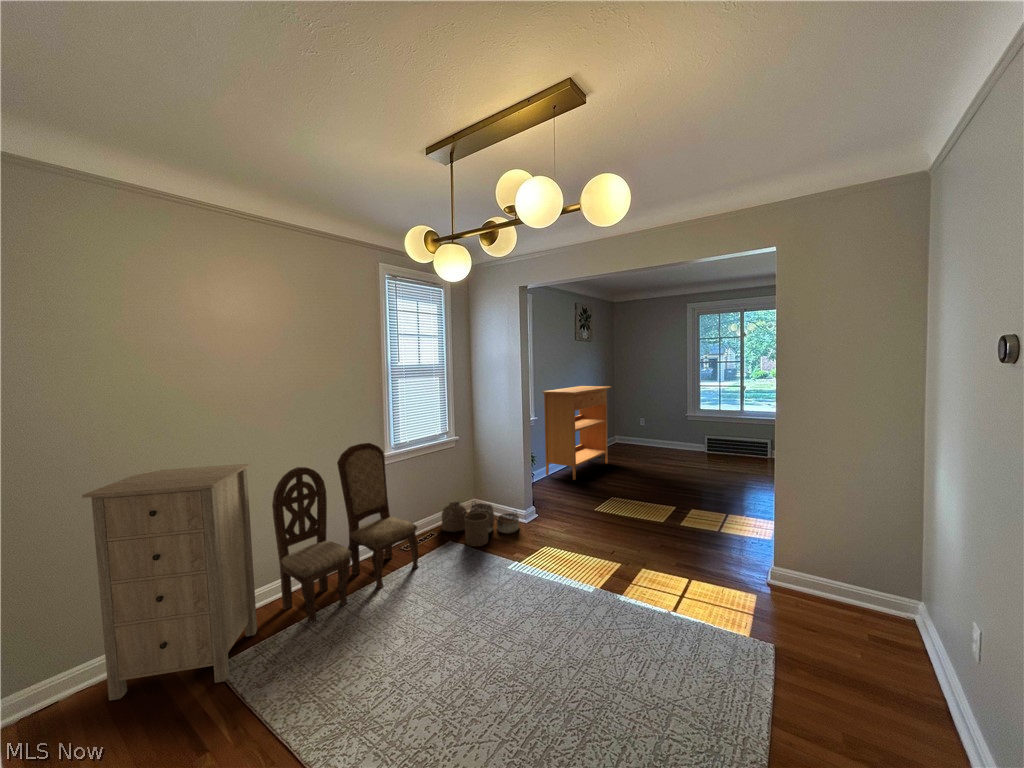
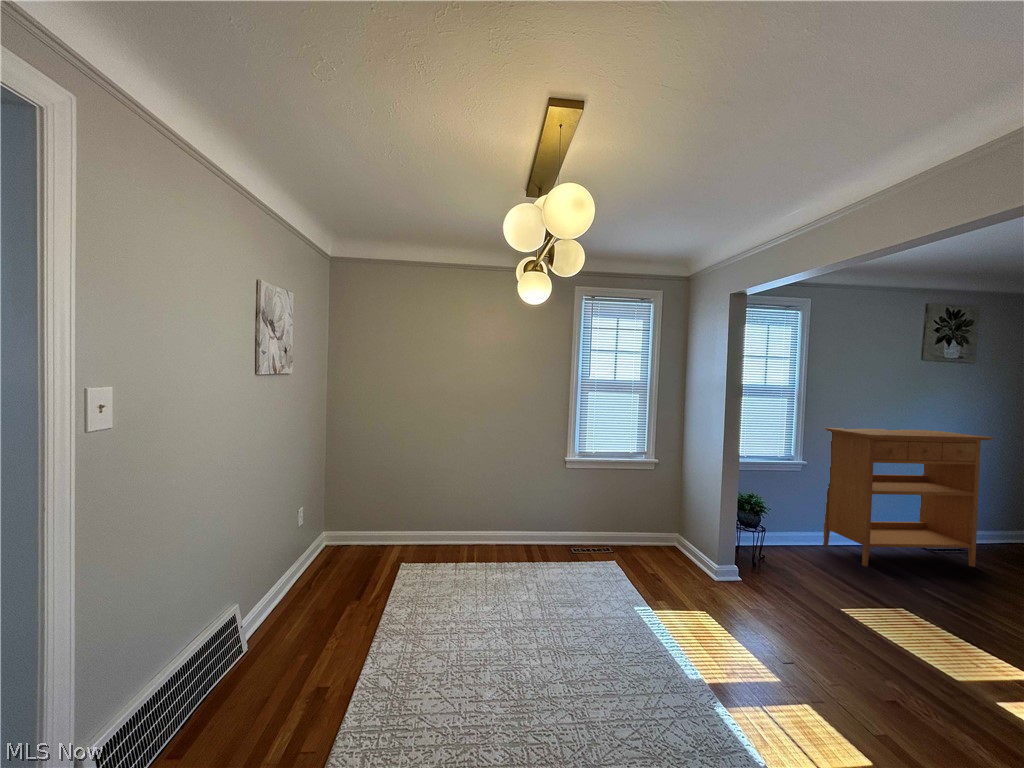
dining chair: present [272,443,418,623] -> none [458,444,566,569]
storage cabinet: present [82,464,257,700] -> none [362,432,442,573]
woven basket: present [441,502,519,546] -> none [621,524,701,584]

